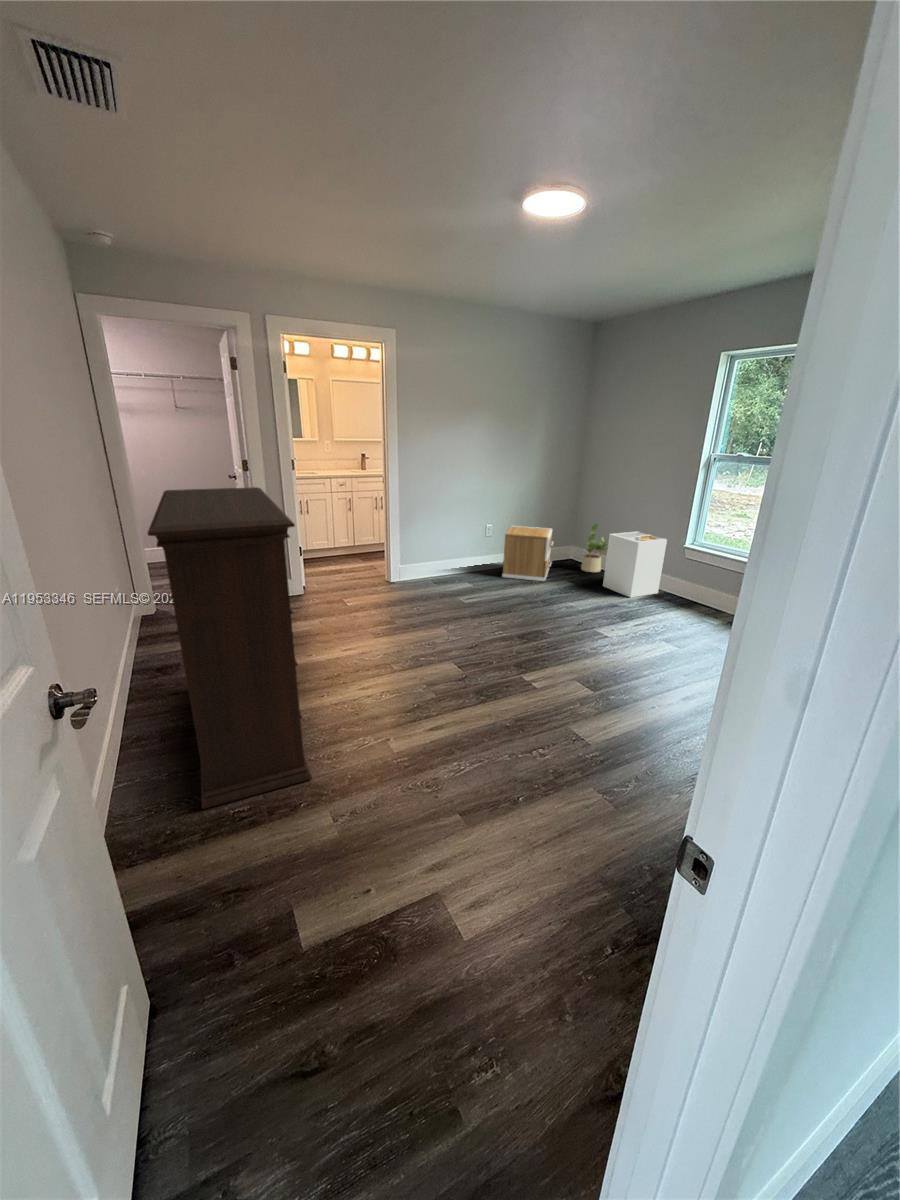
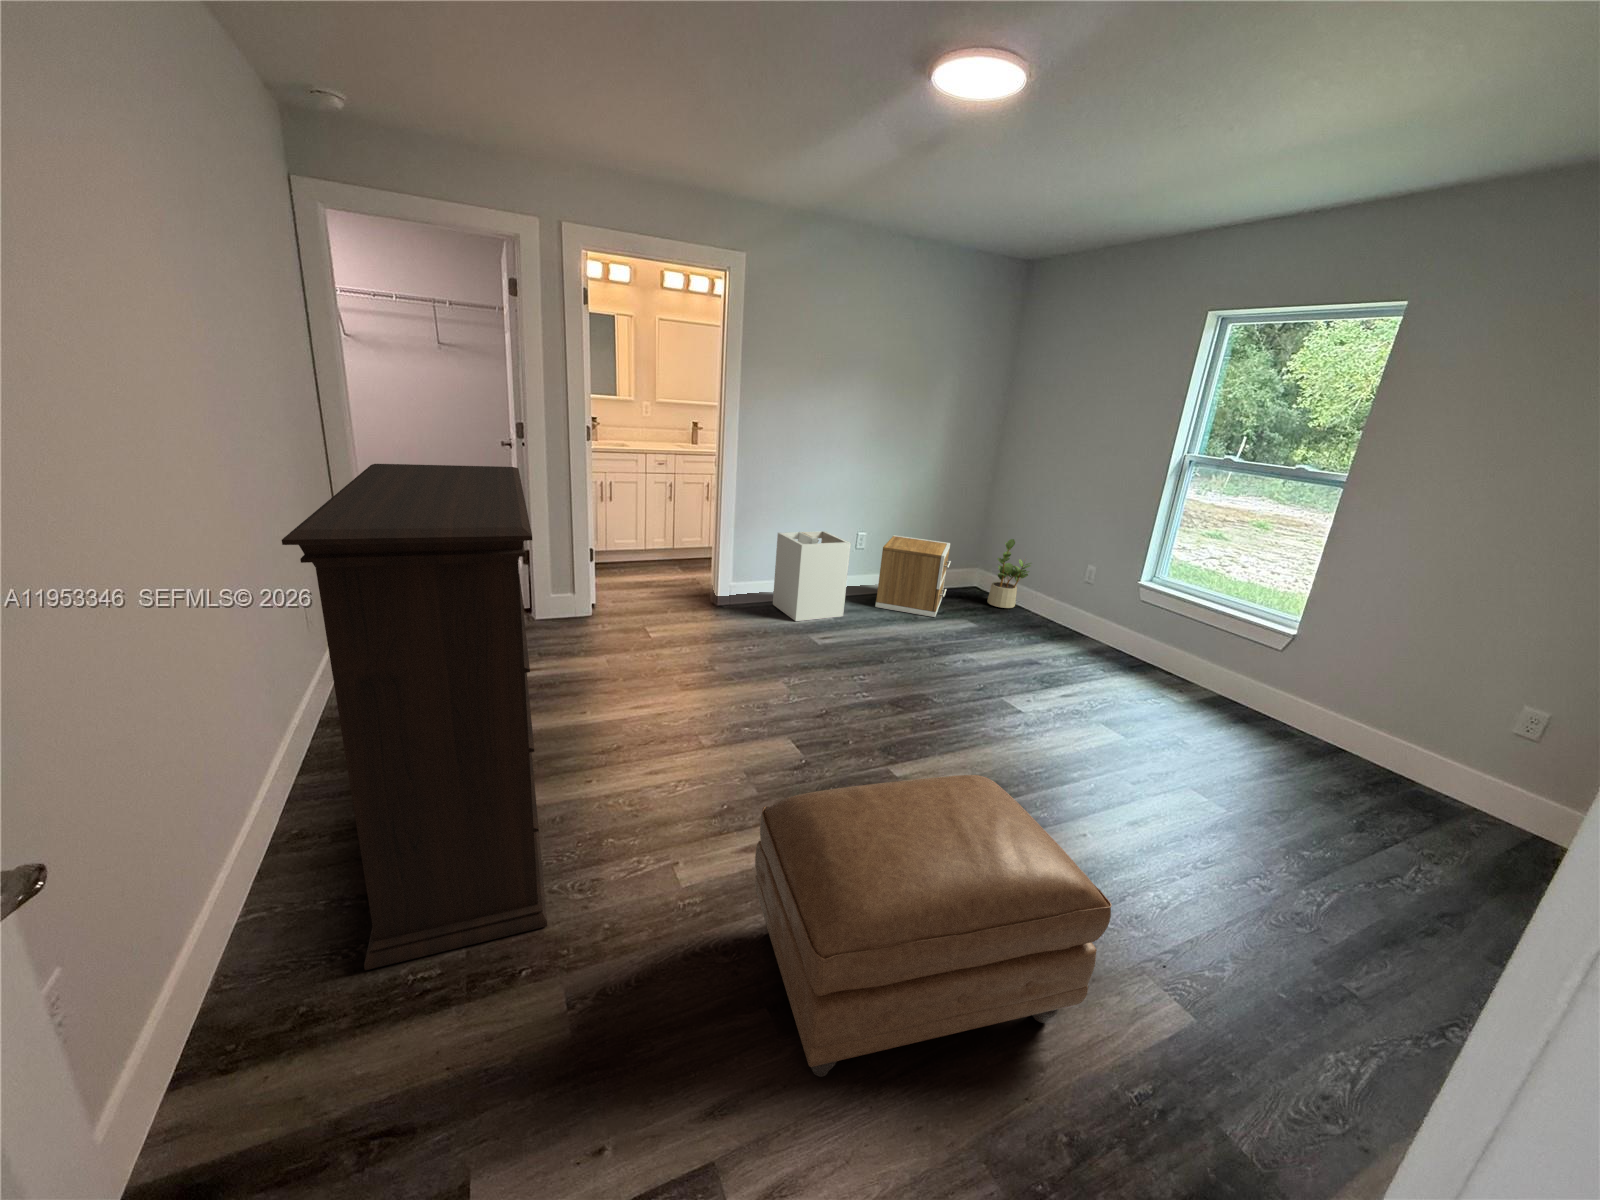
laundry hamper: present [603,532,667,598] -> present [773,531,851,621]
ottoman: none [442,666,667,845] -> present [755,775,1112,1077]

